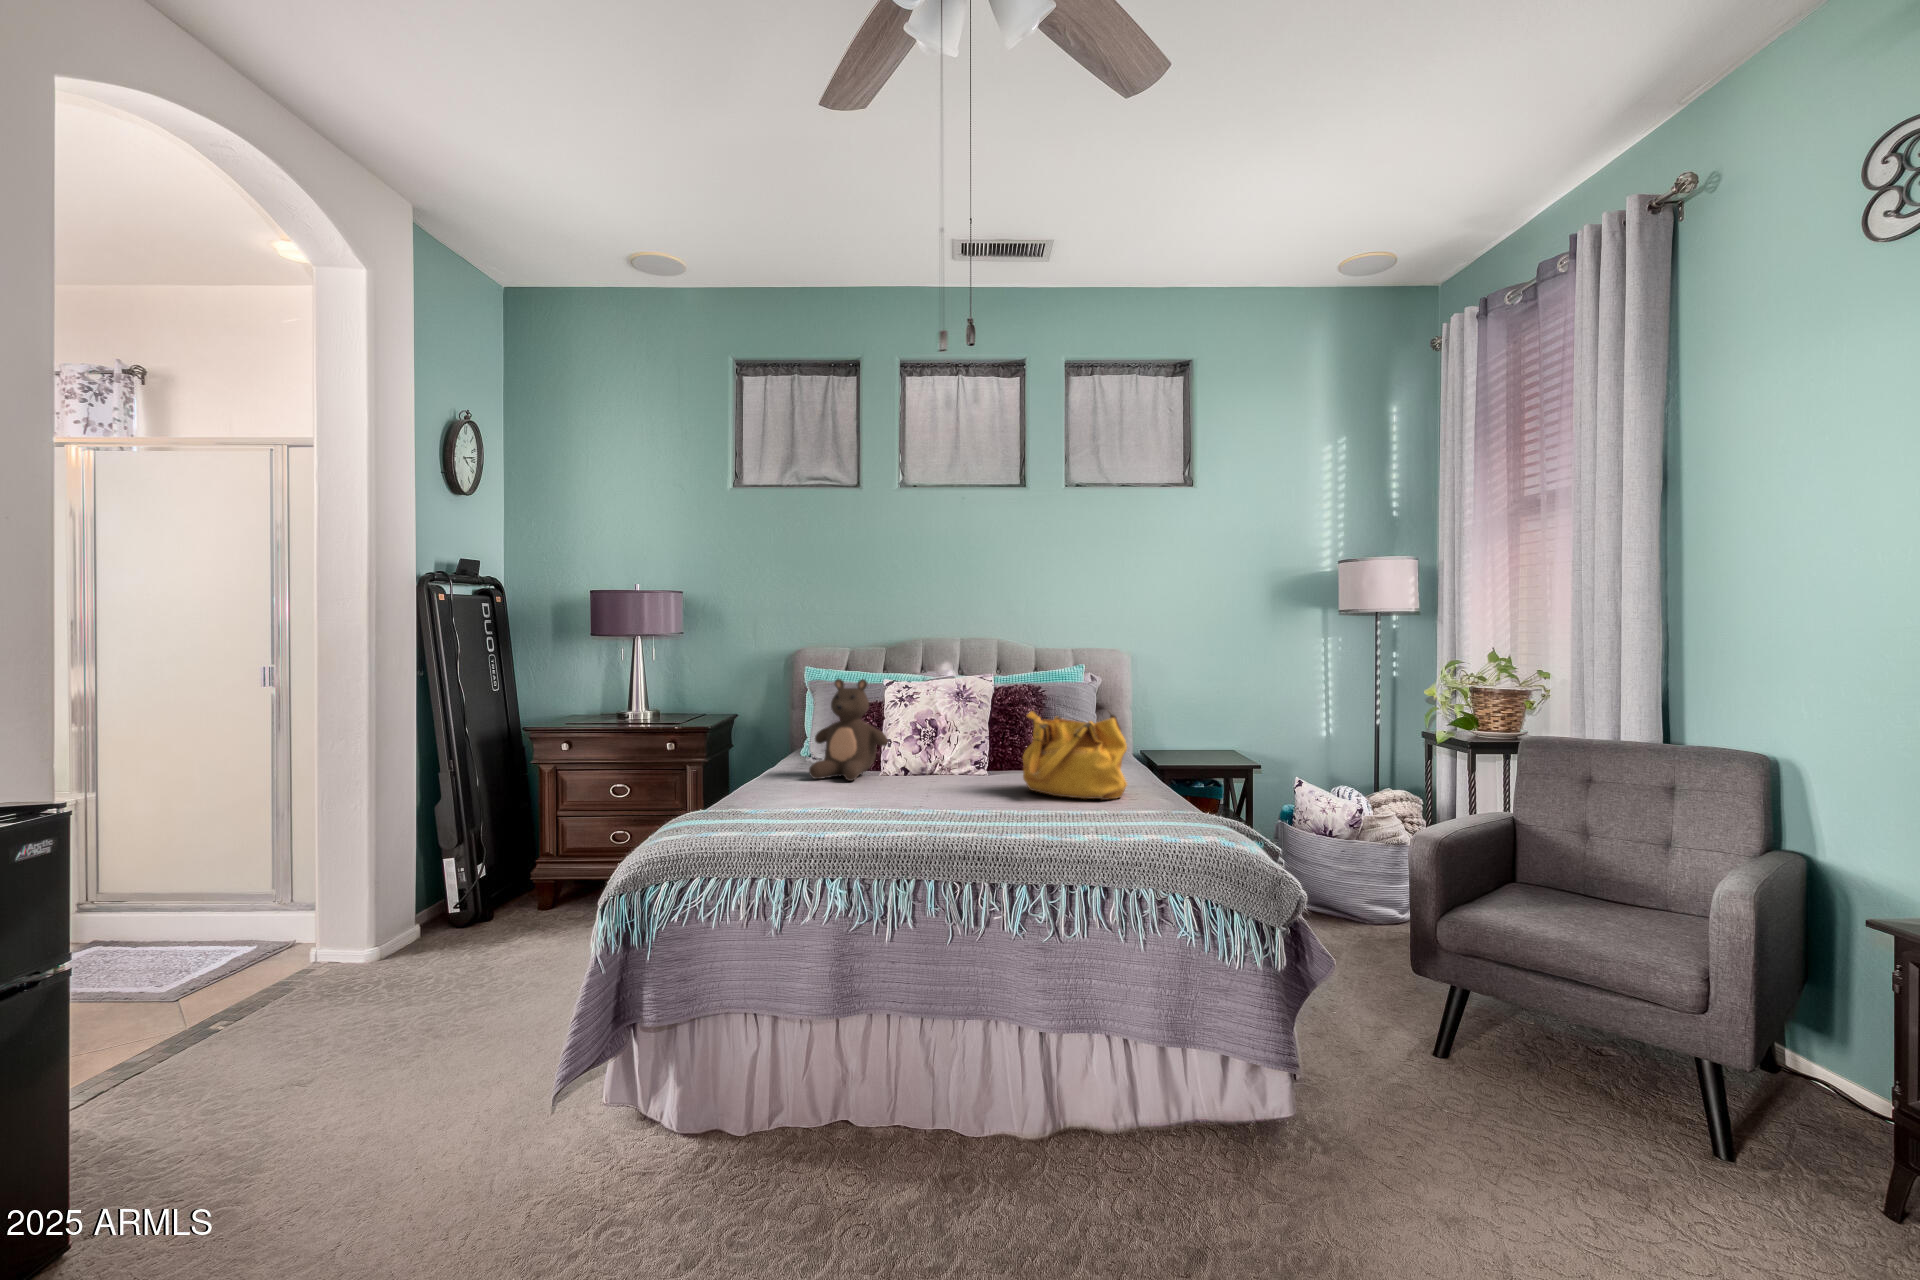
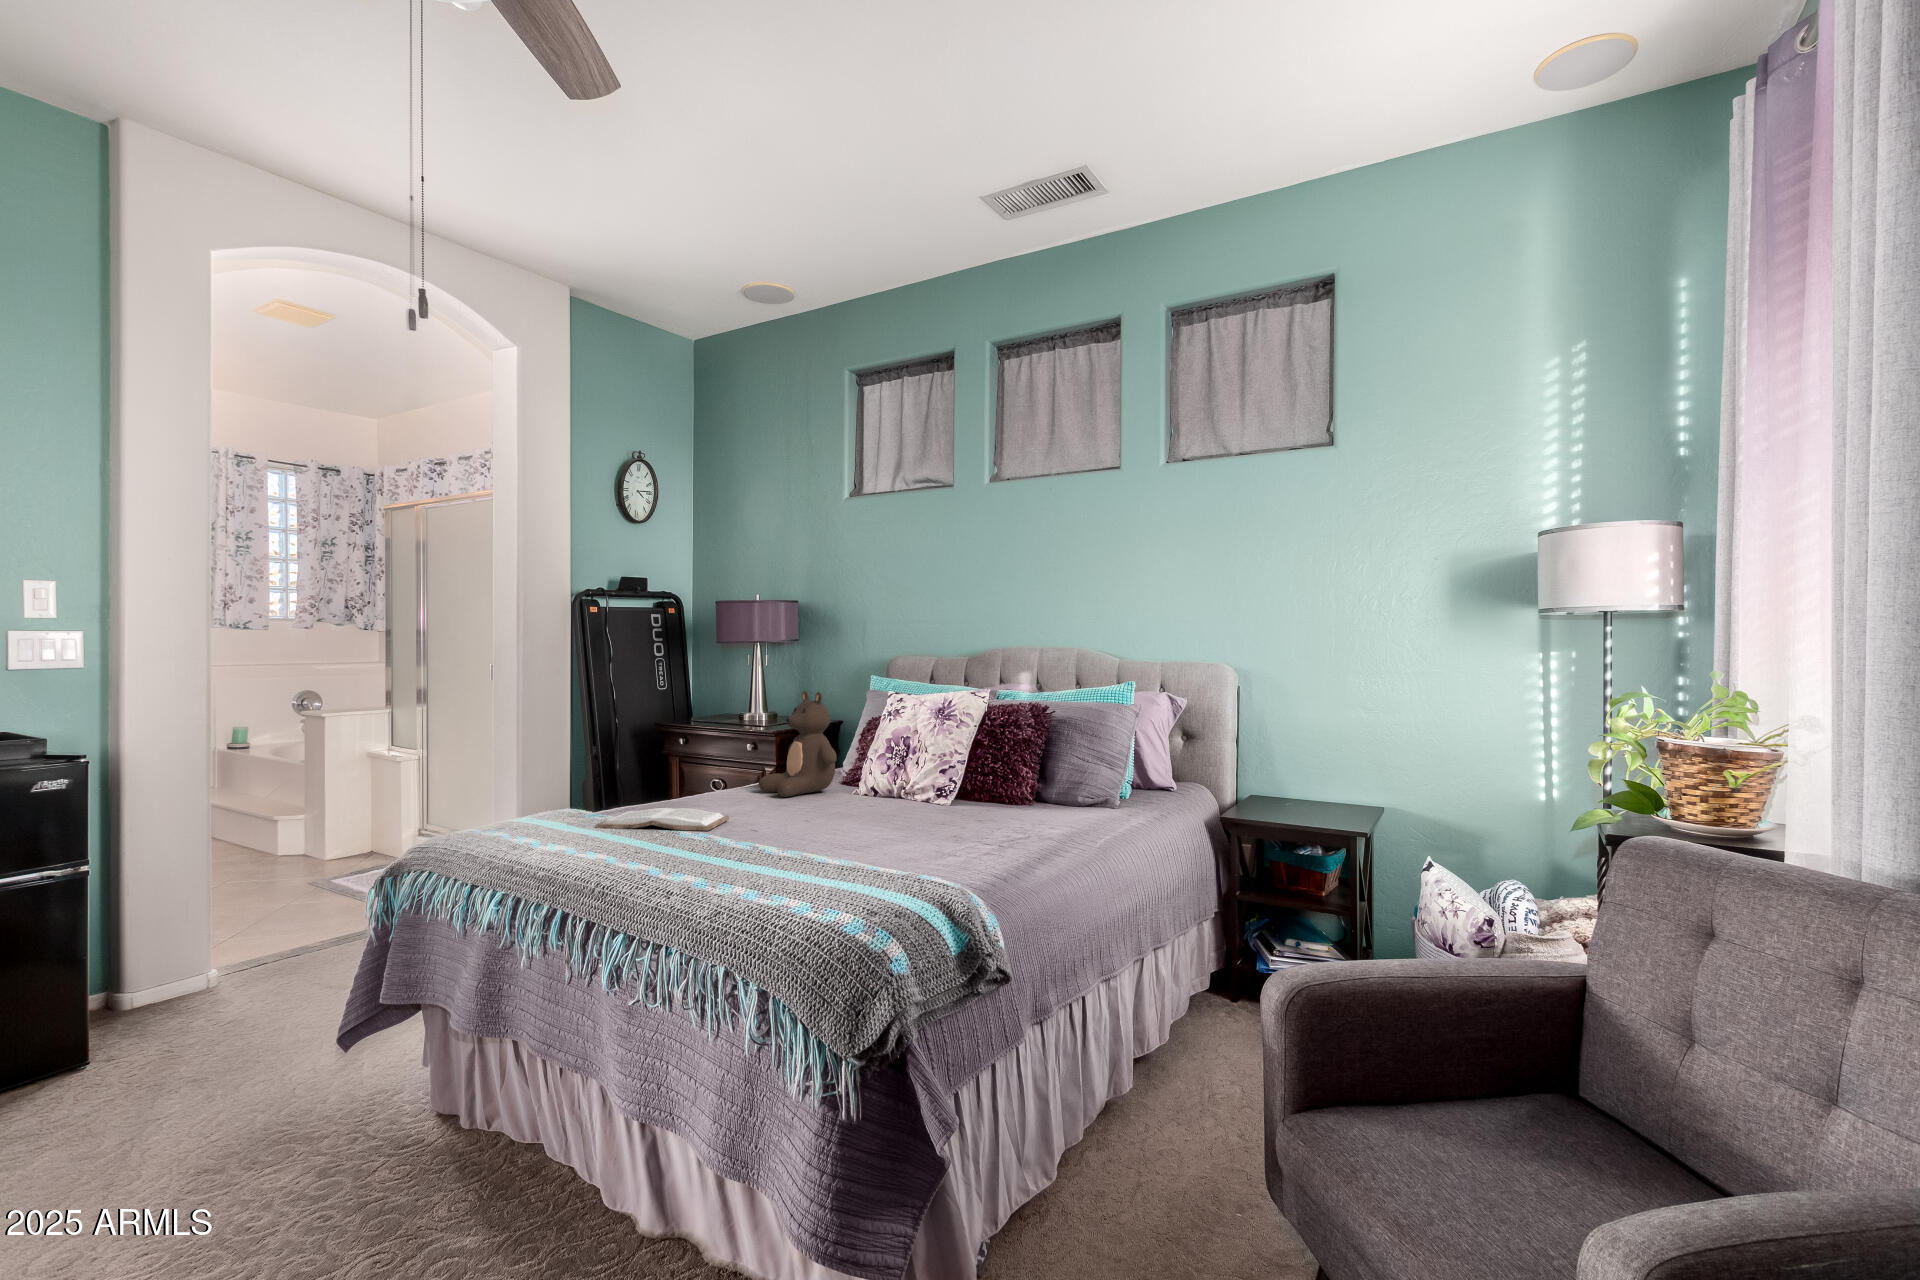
handbag: present [1023,711,1127,800] -> none [855,735,977,846]
book: none [785,795,912,822] -> present [597,808,729,831]

